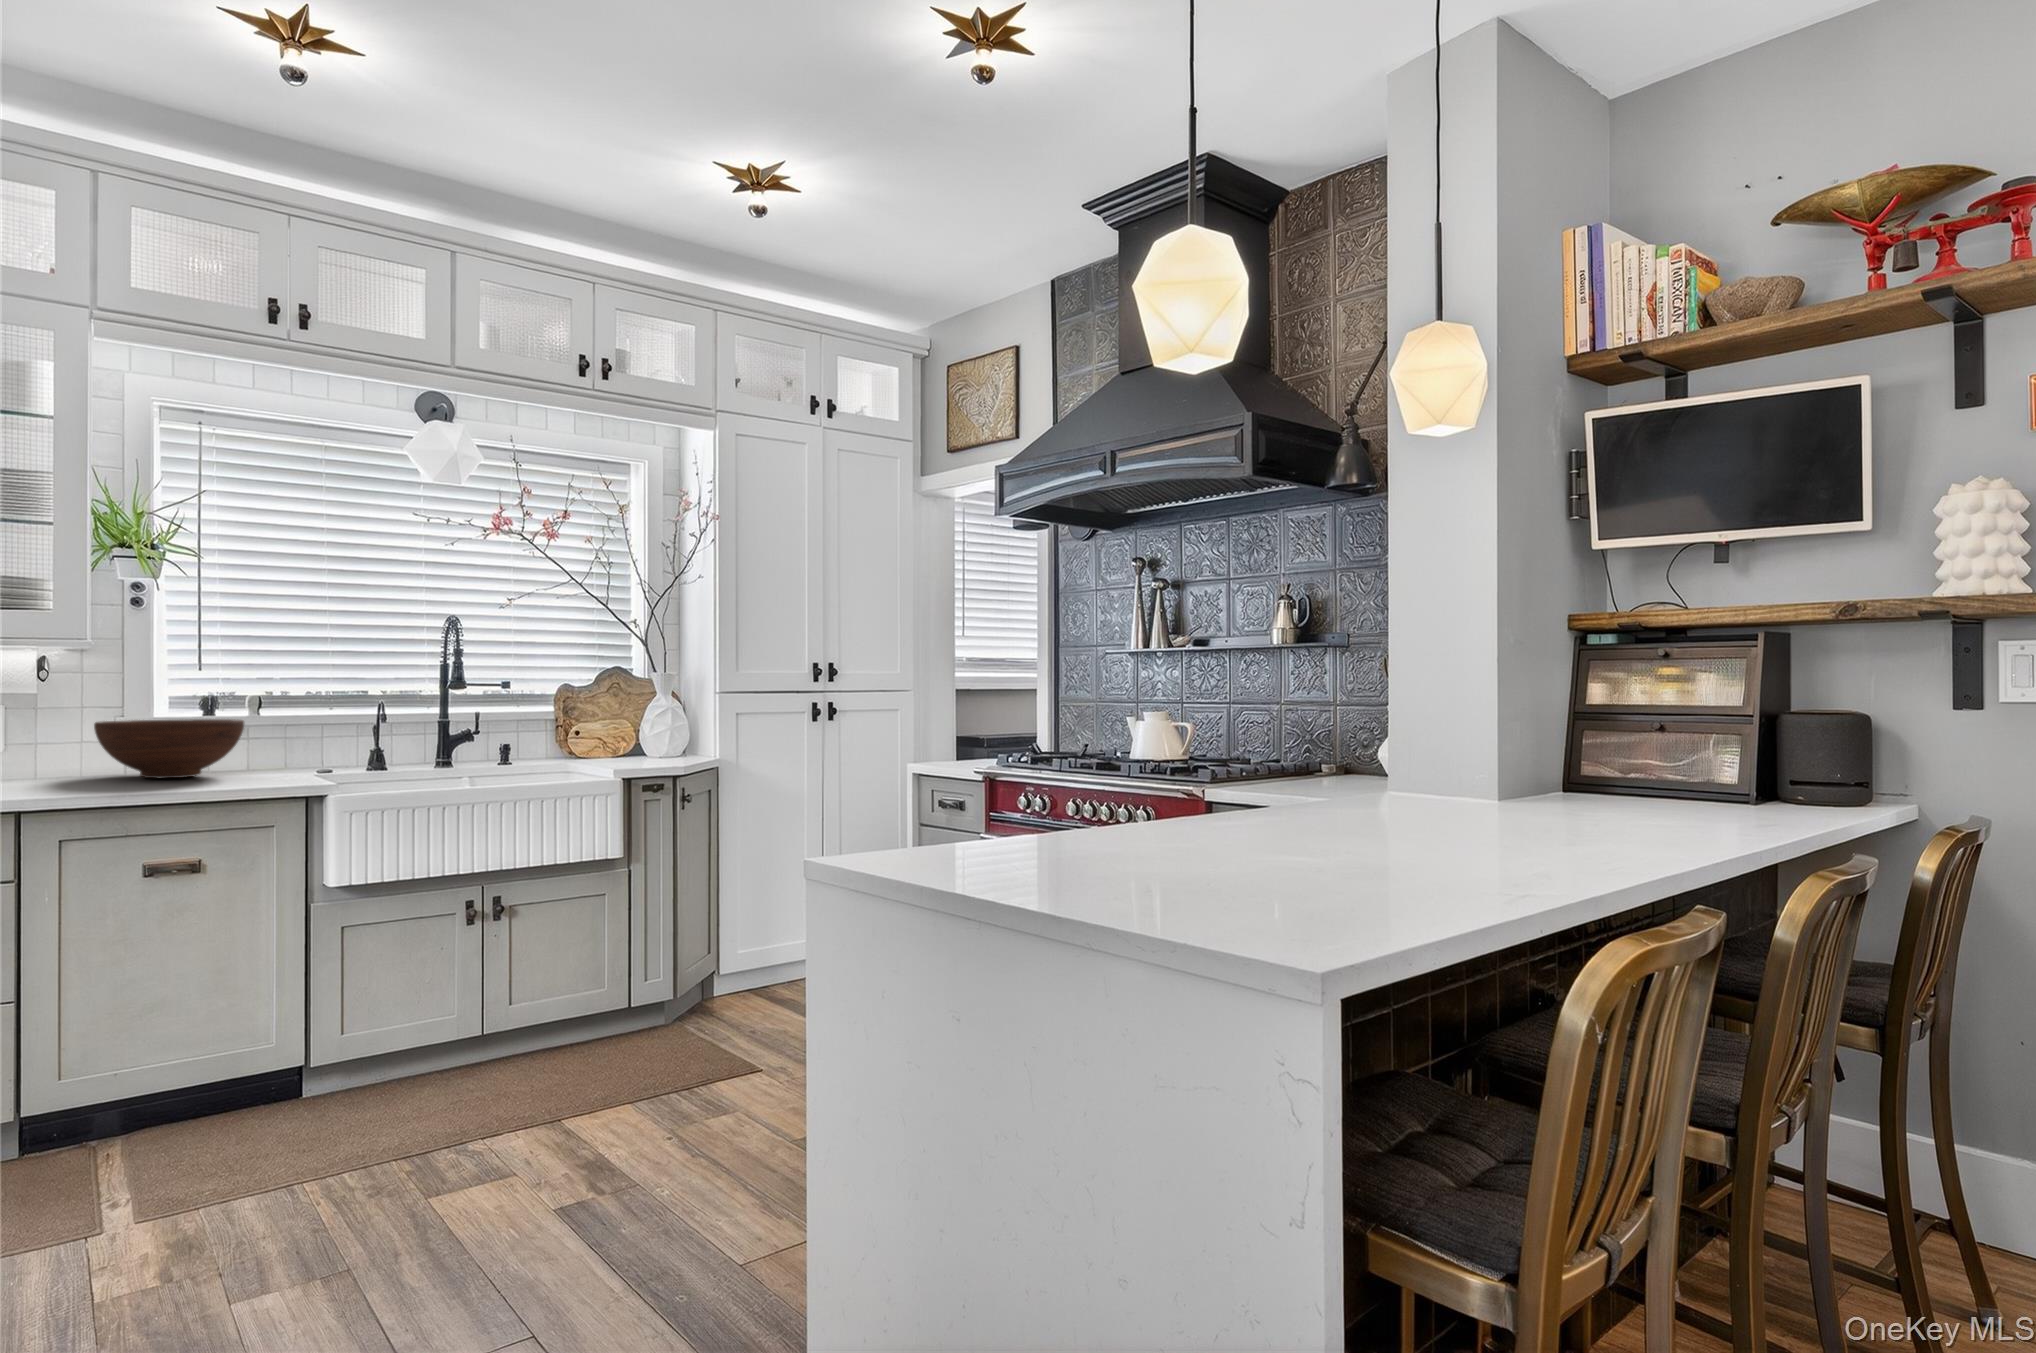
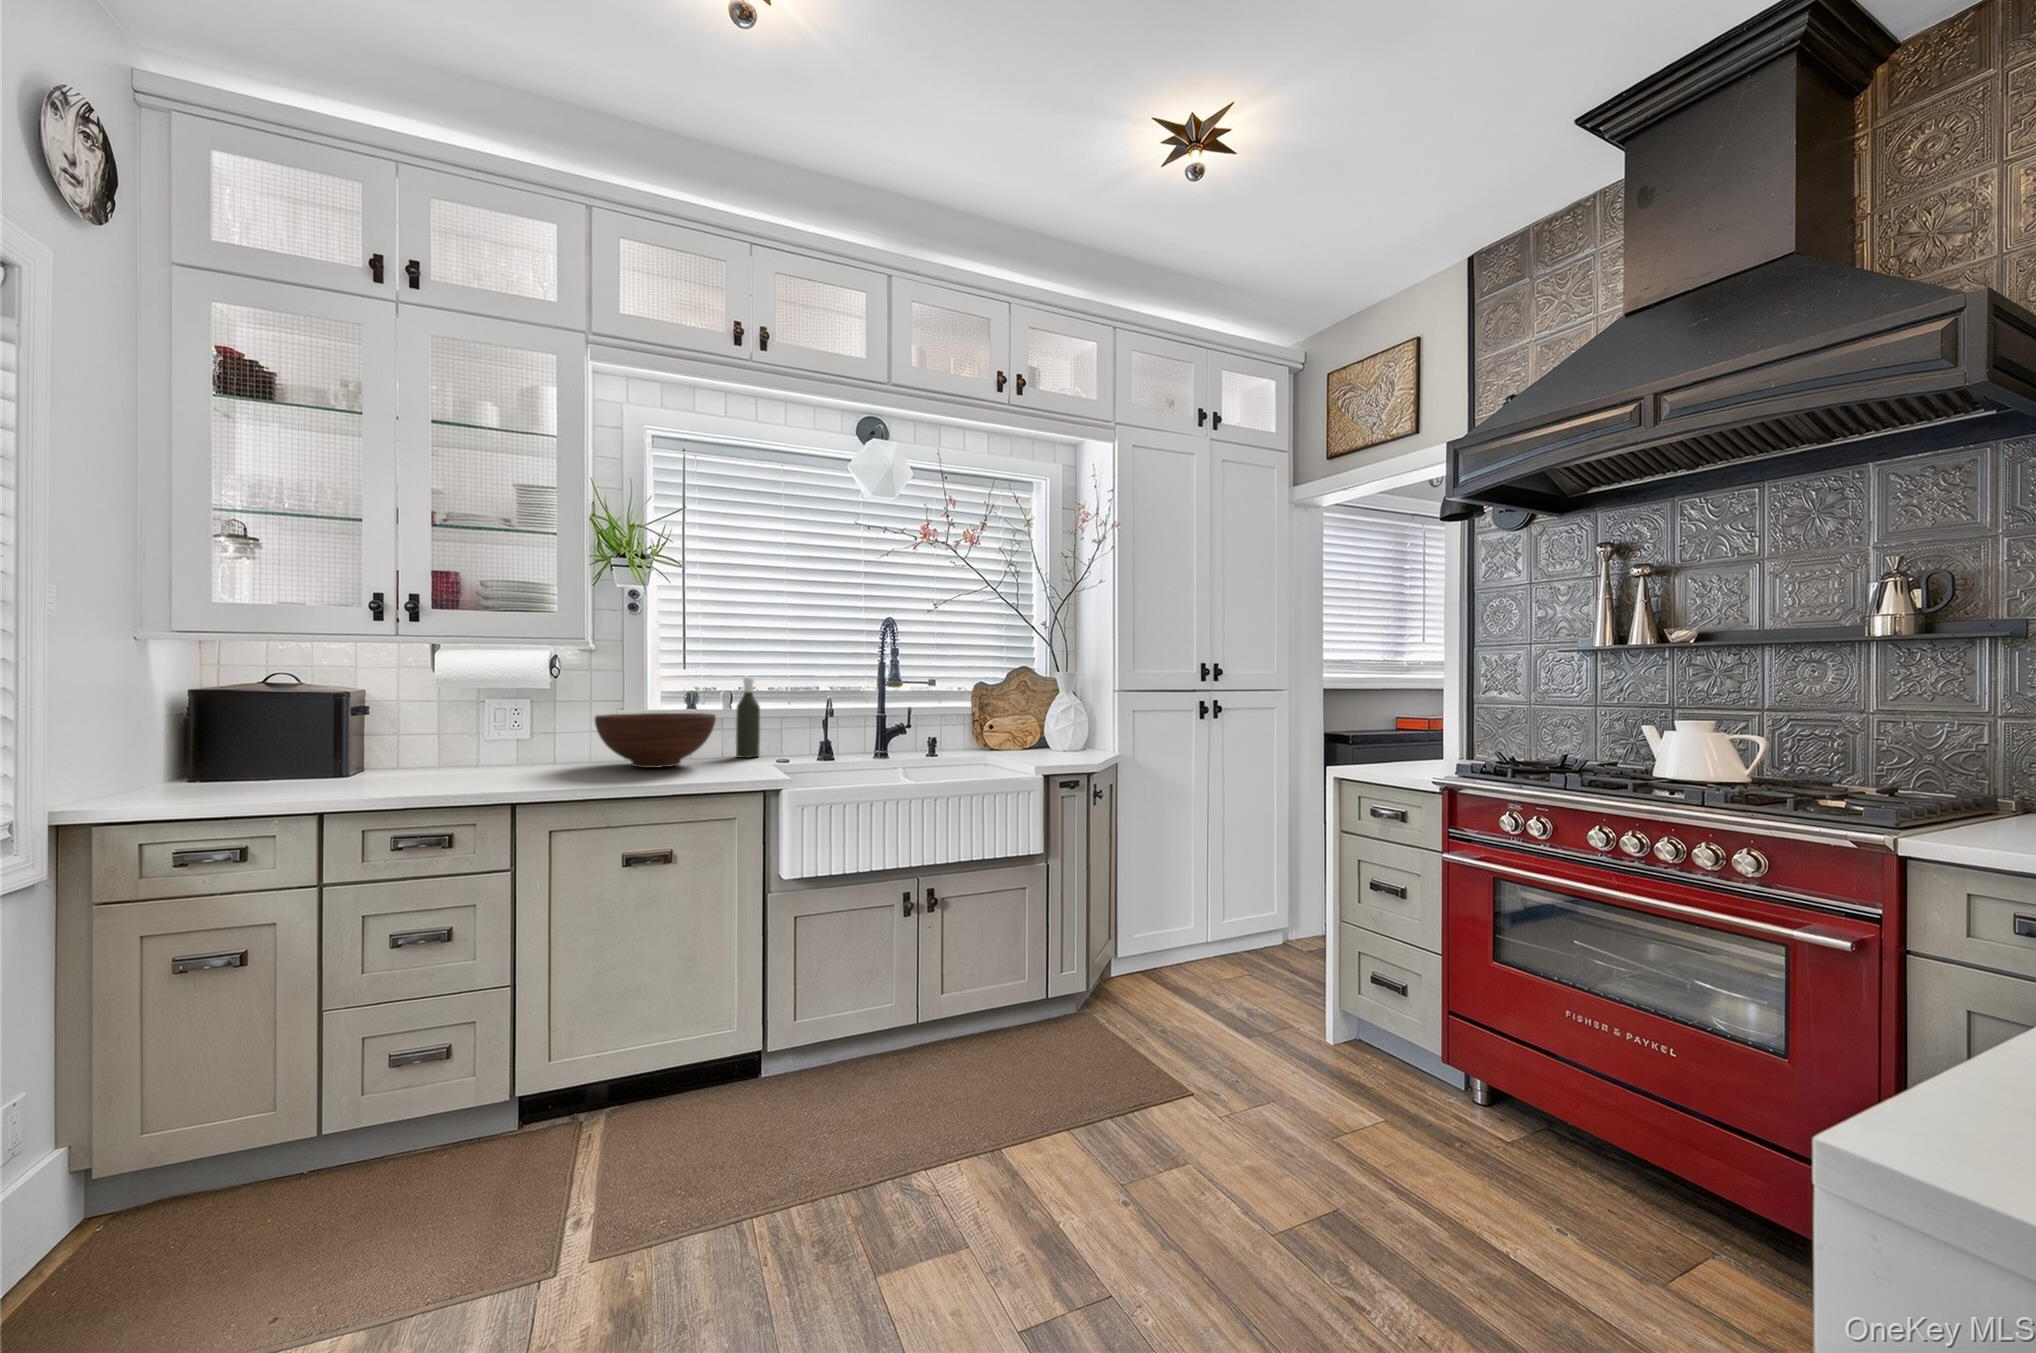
bottle: none [266,680,296,768] -> present [736,677,760,758]

